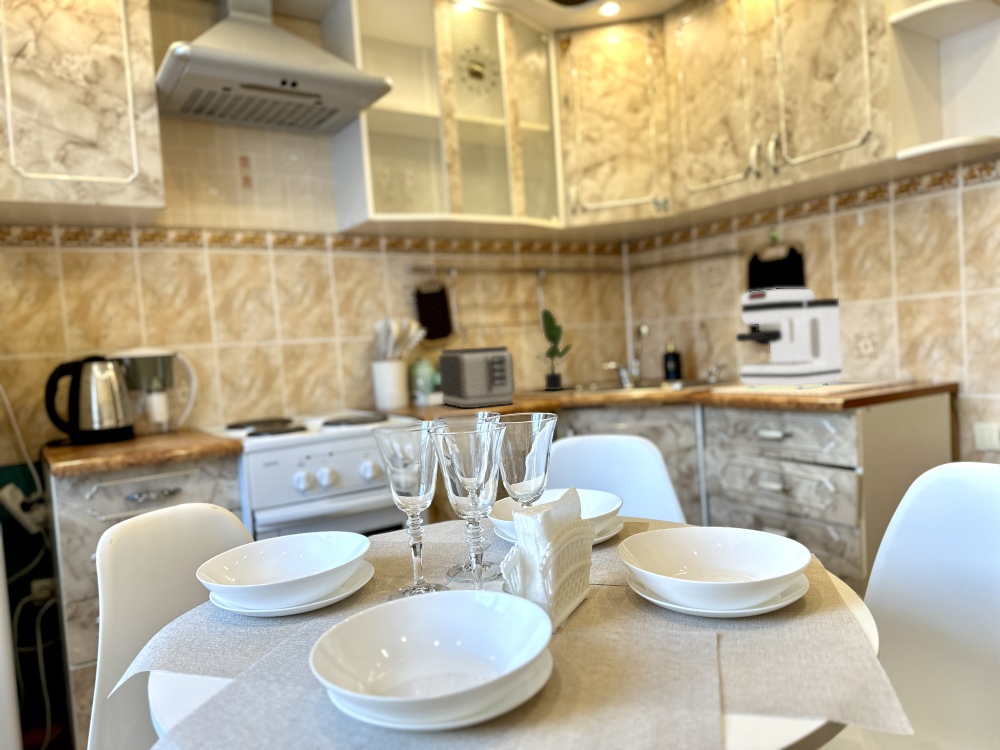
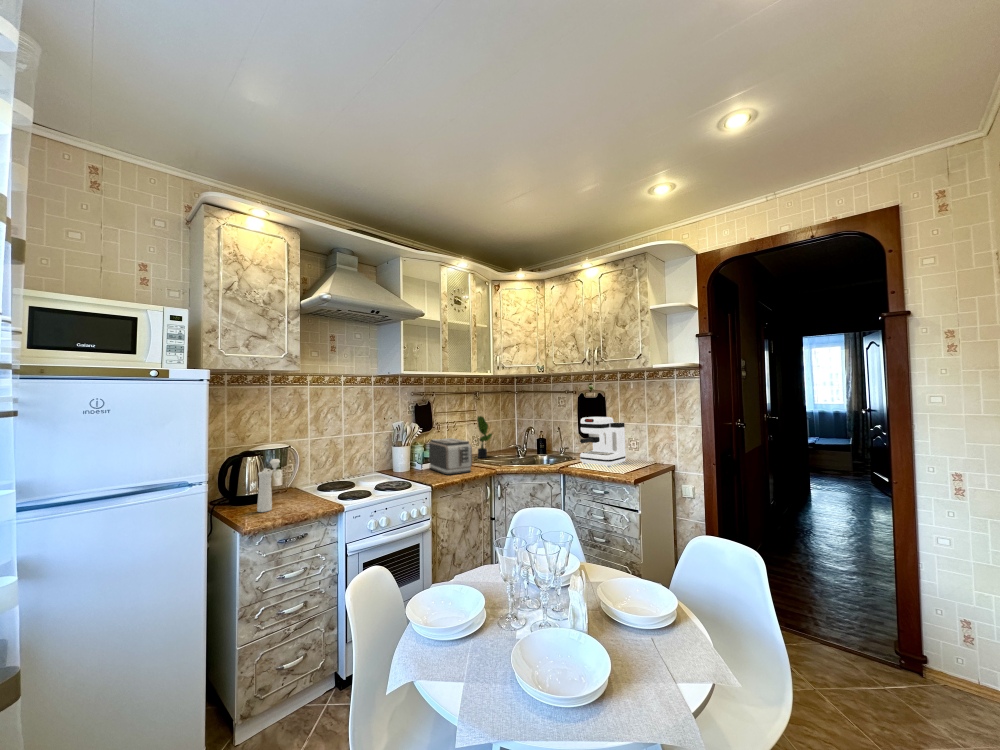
pepper mill: none [101,366,146,451] -> present [257,459,280,512]

